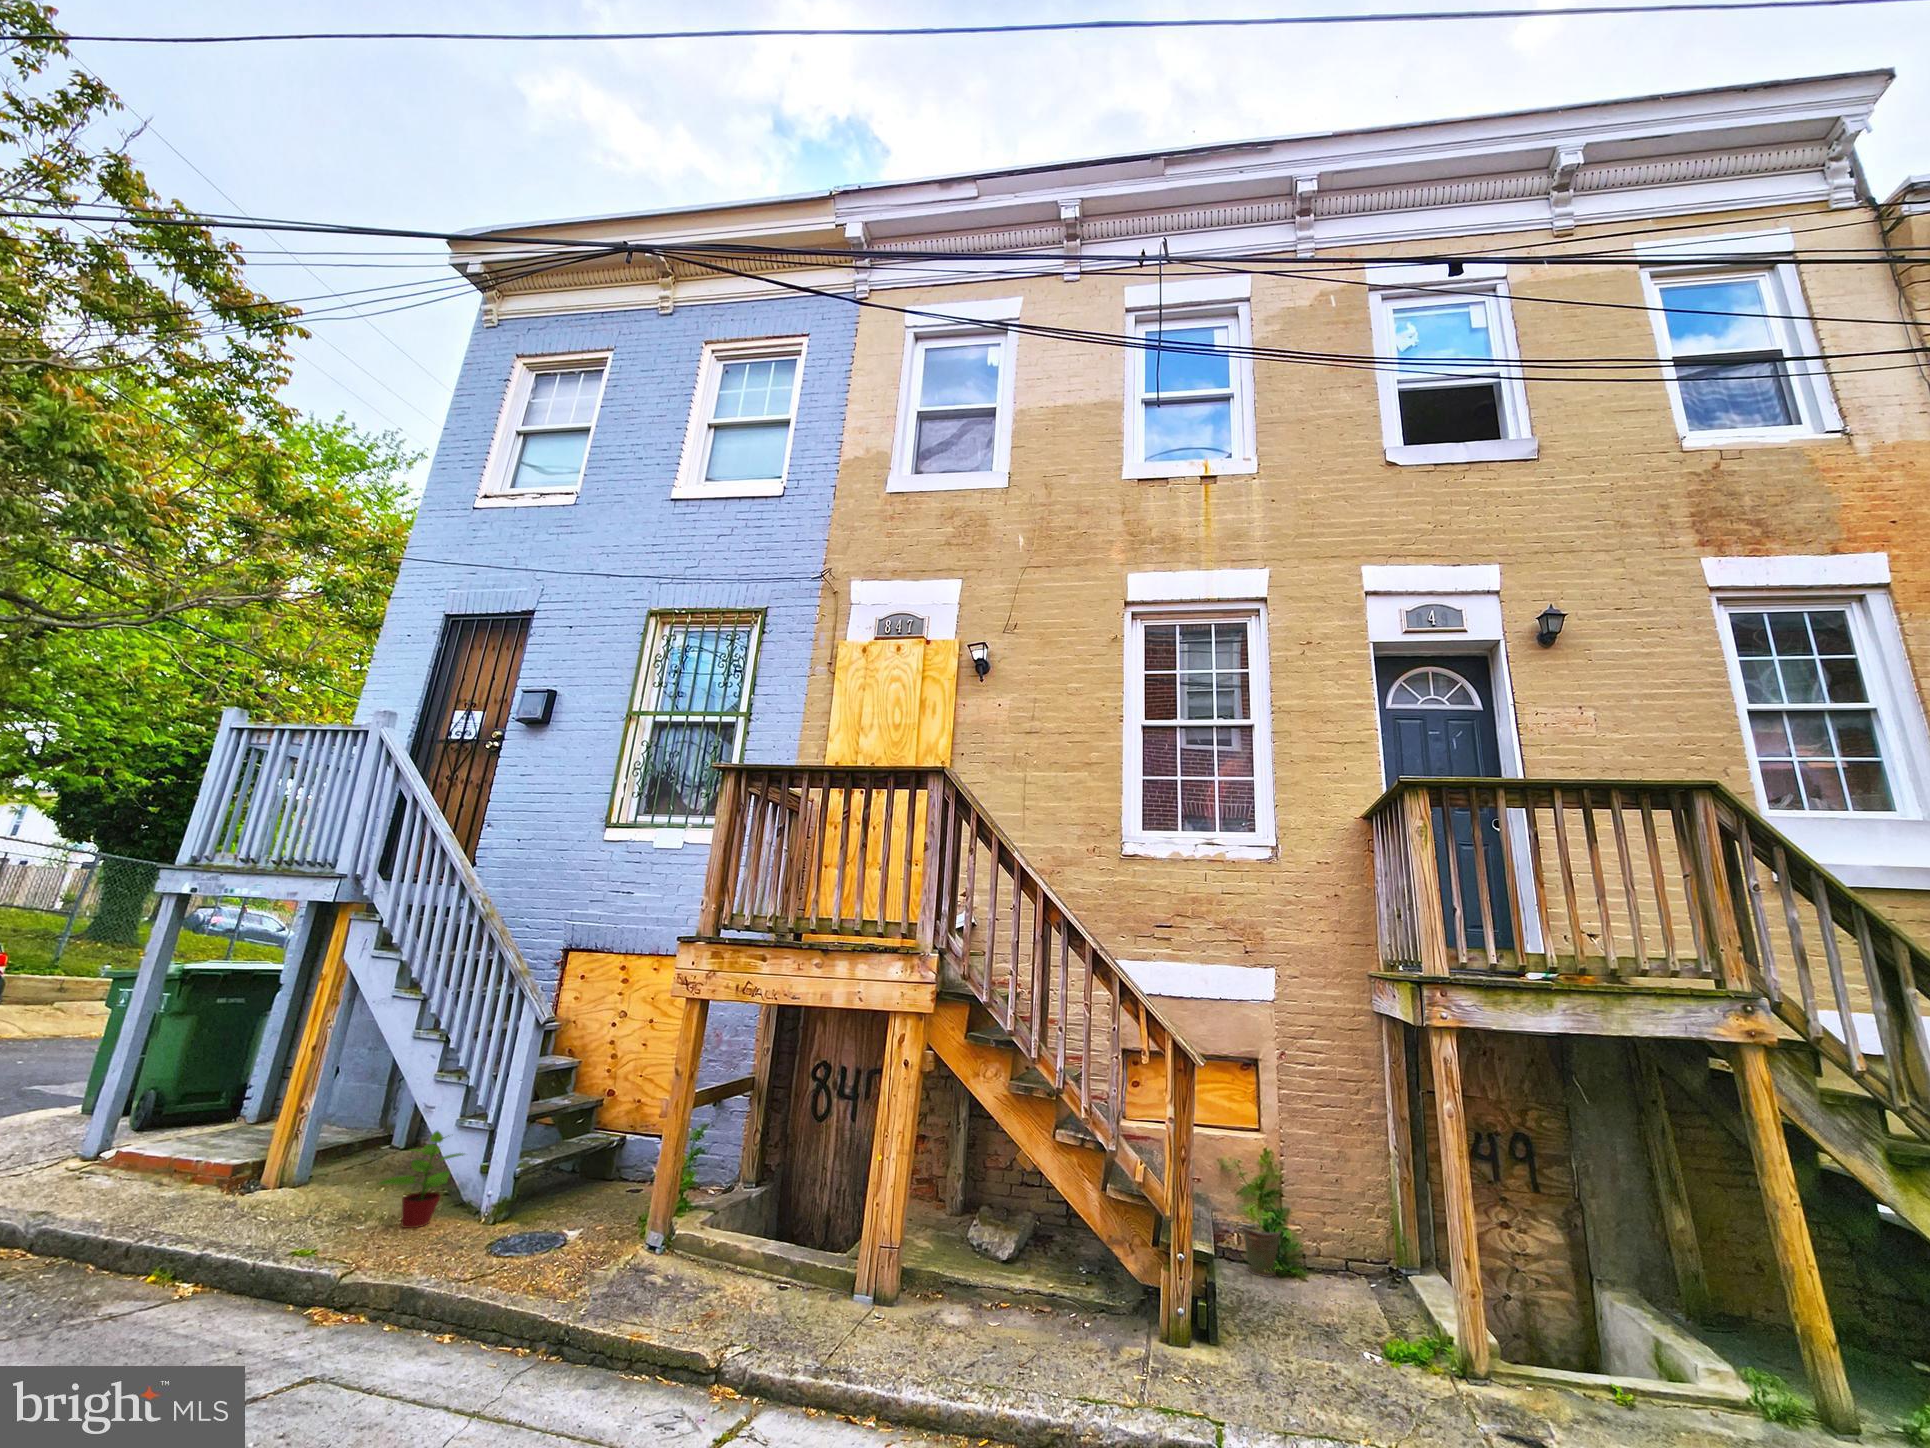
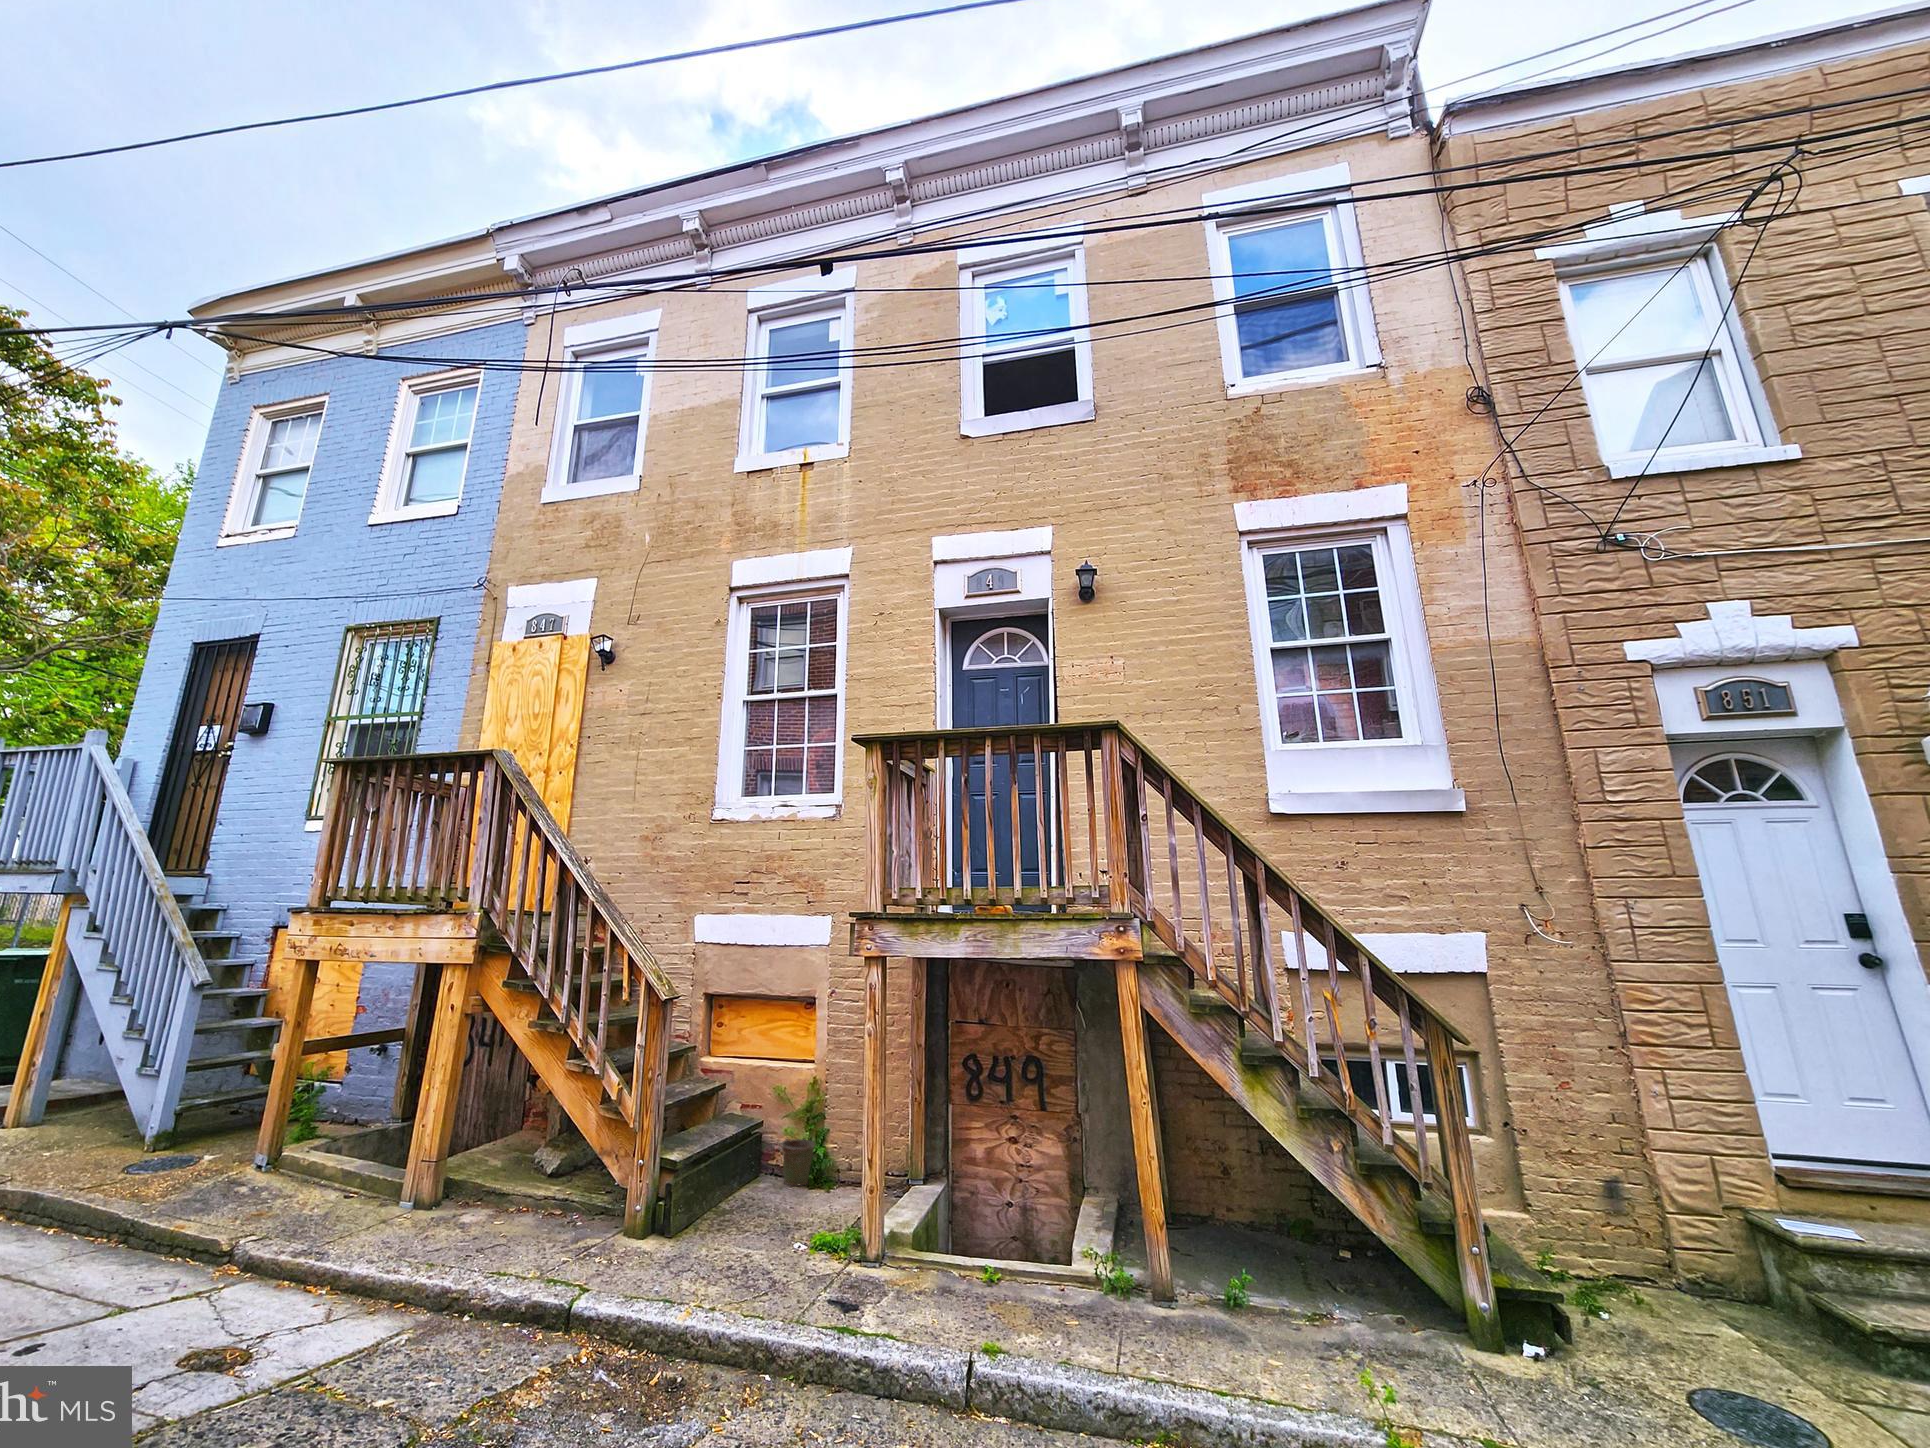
potted plant: present [380,1131,463,1228] -> none [53,1073,132,1152]

